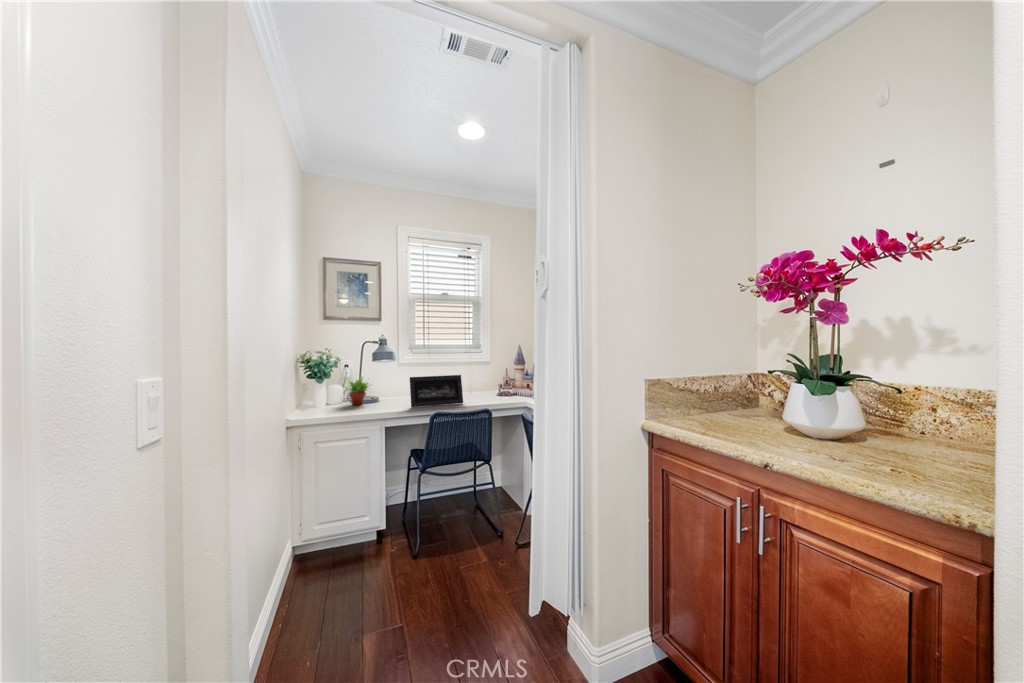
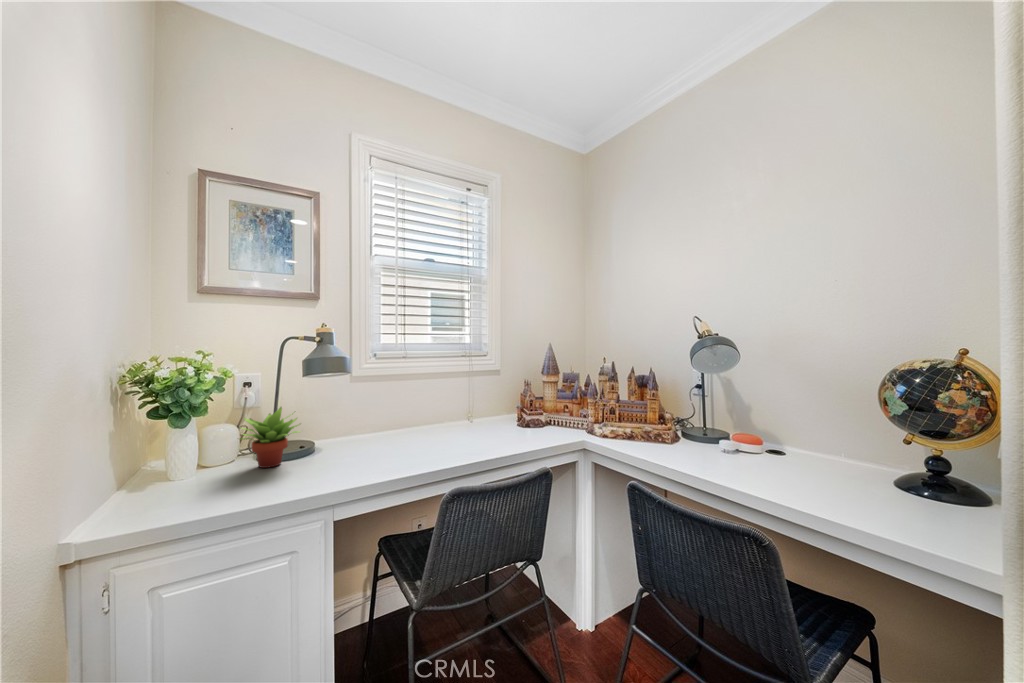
picture frame: present [410,375,463,407] -> none [381,400,483,470]

